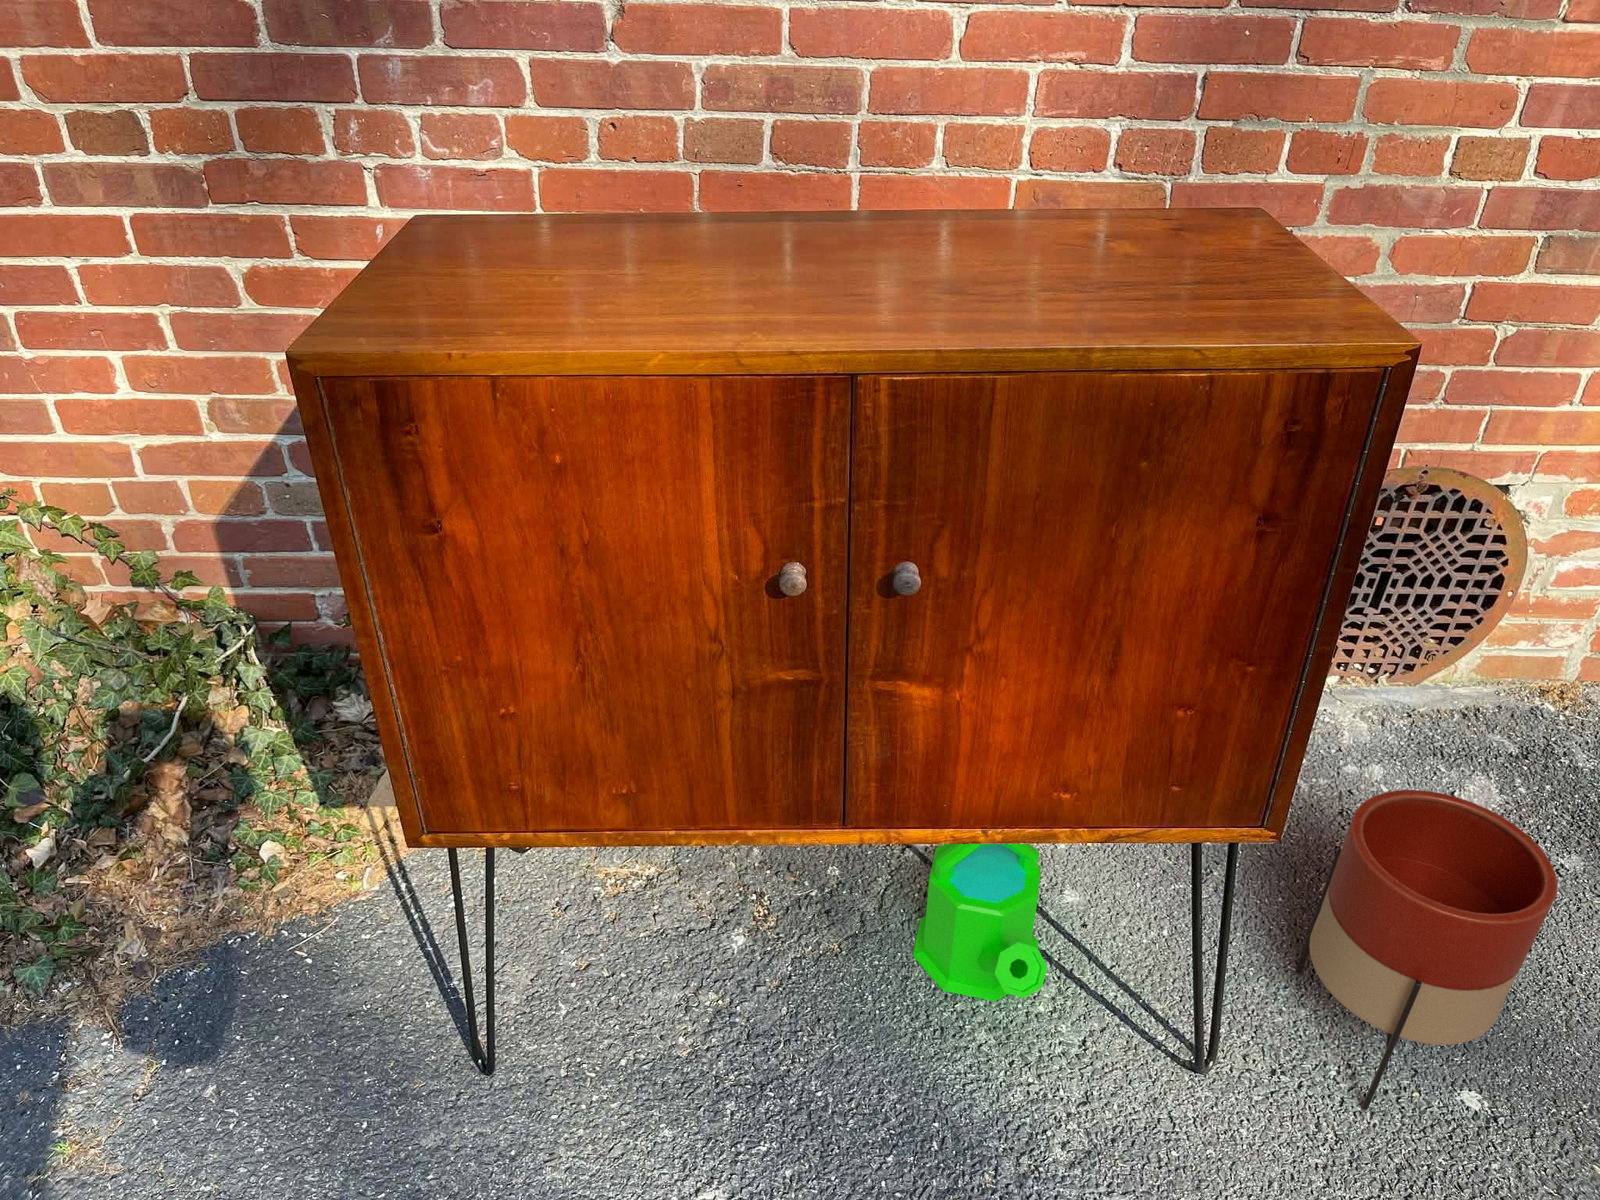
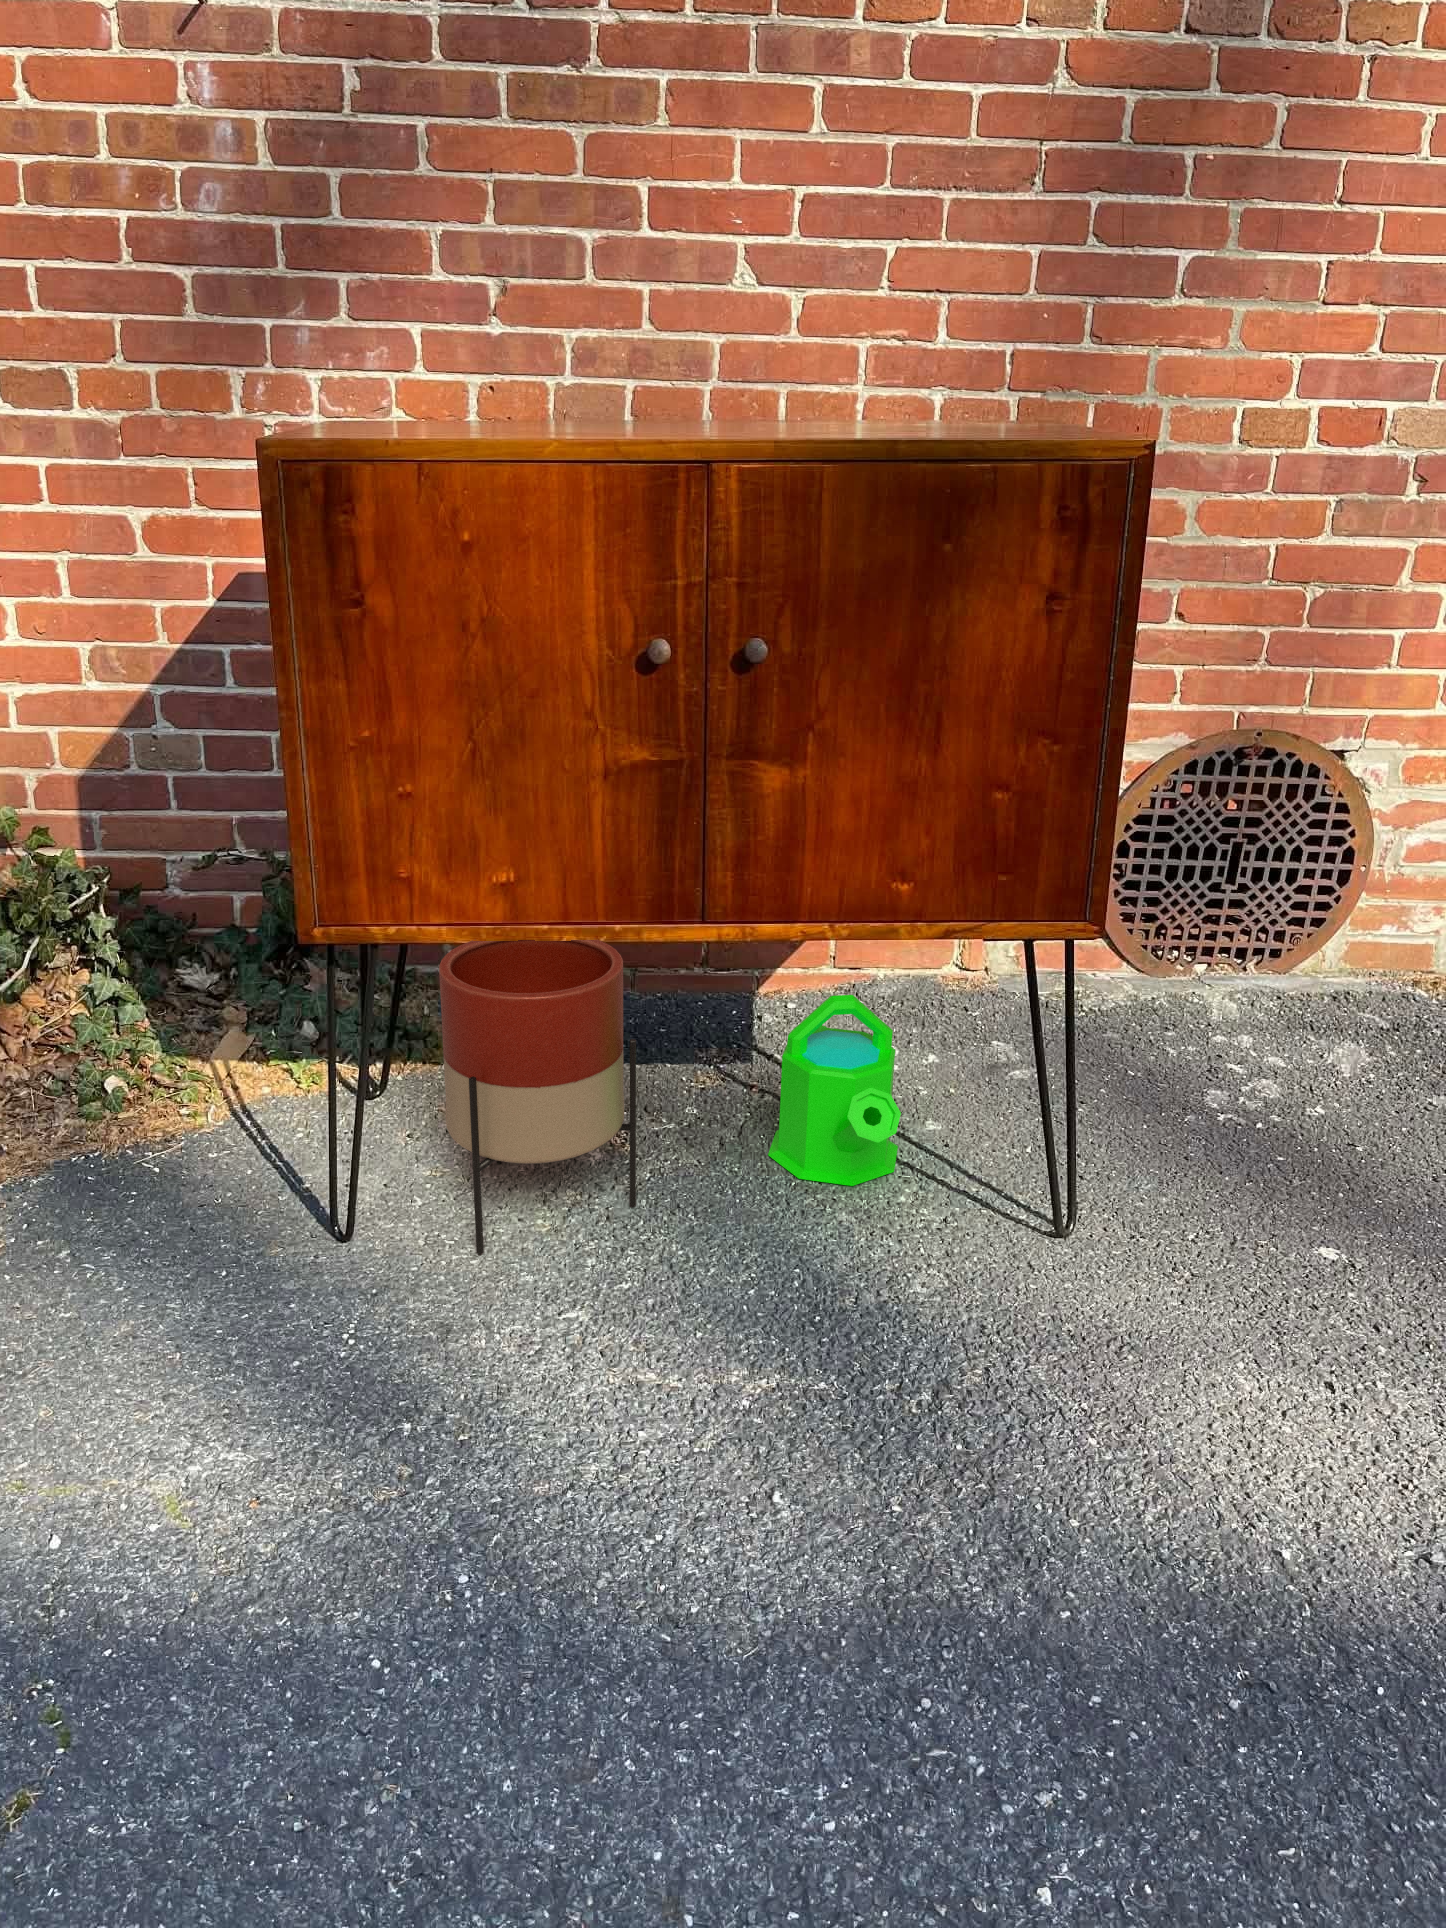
planter: present [1296,790,1558,1110] -> present [439,940,636,1254]

